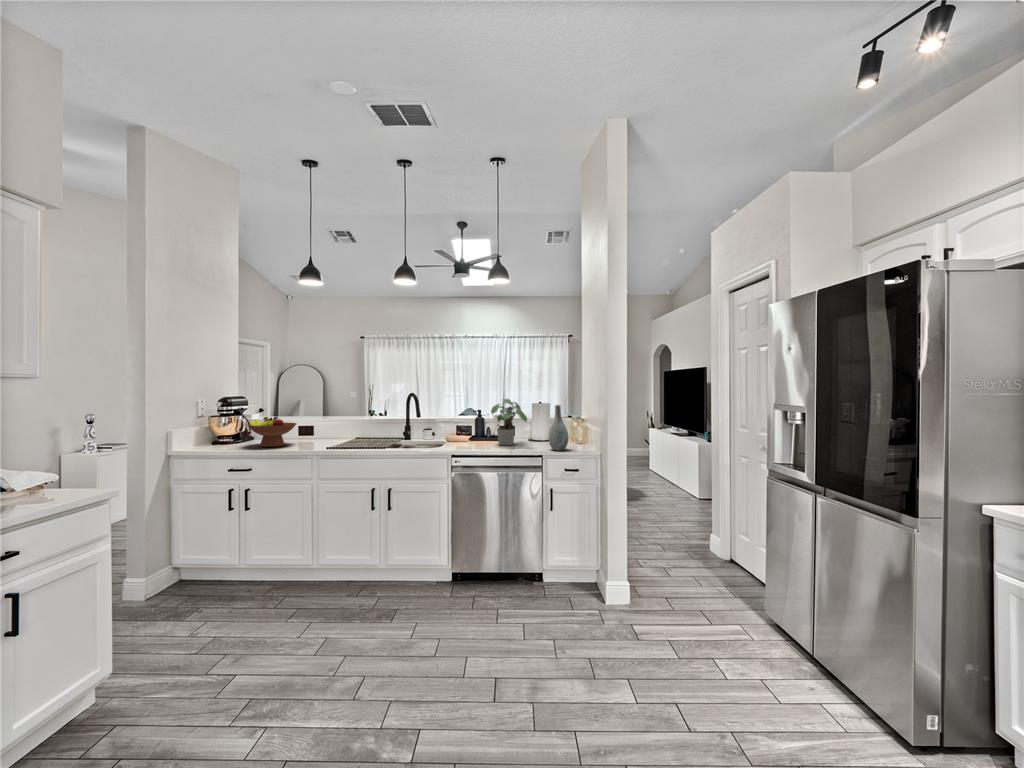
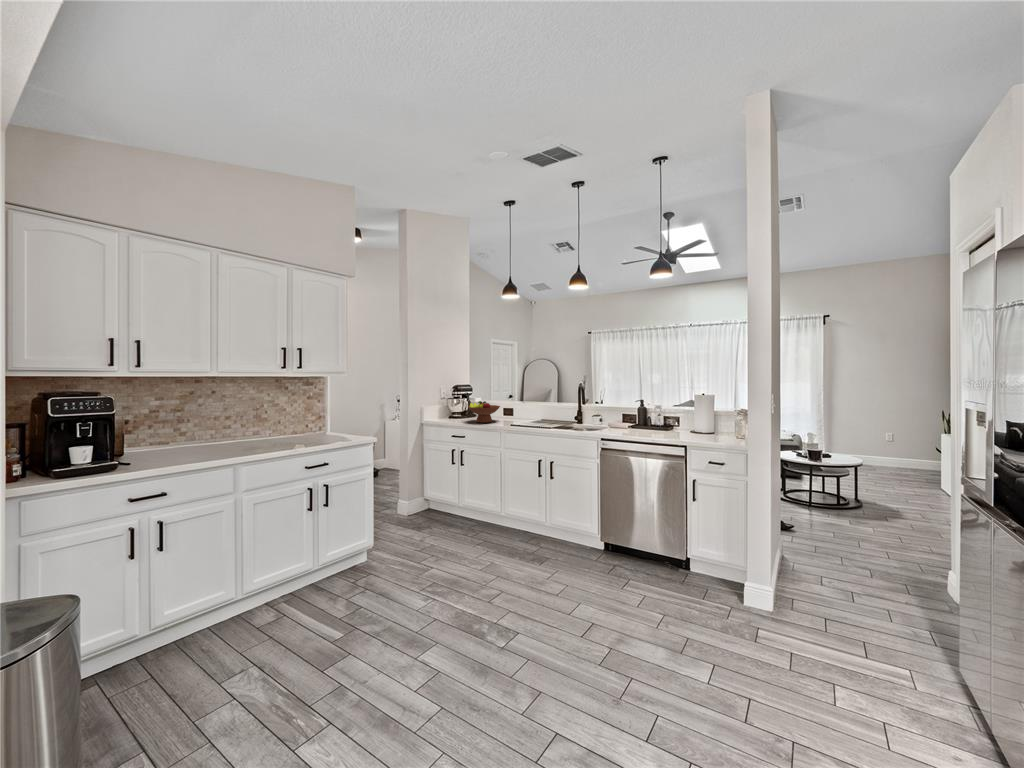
potted plant: present [491,399,527,445] -> none [639,393,671,433]
vase: present [549,405,568,450] -> none [685,400,703,440]

